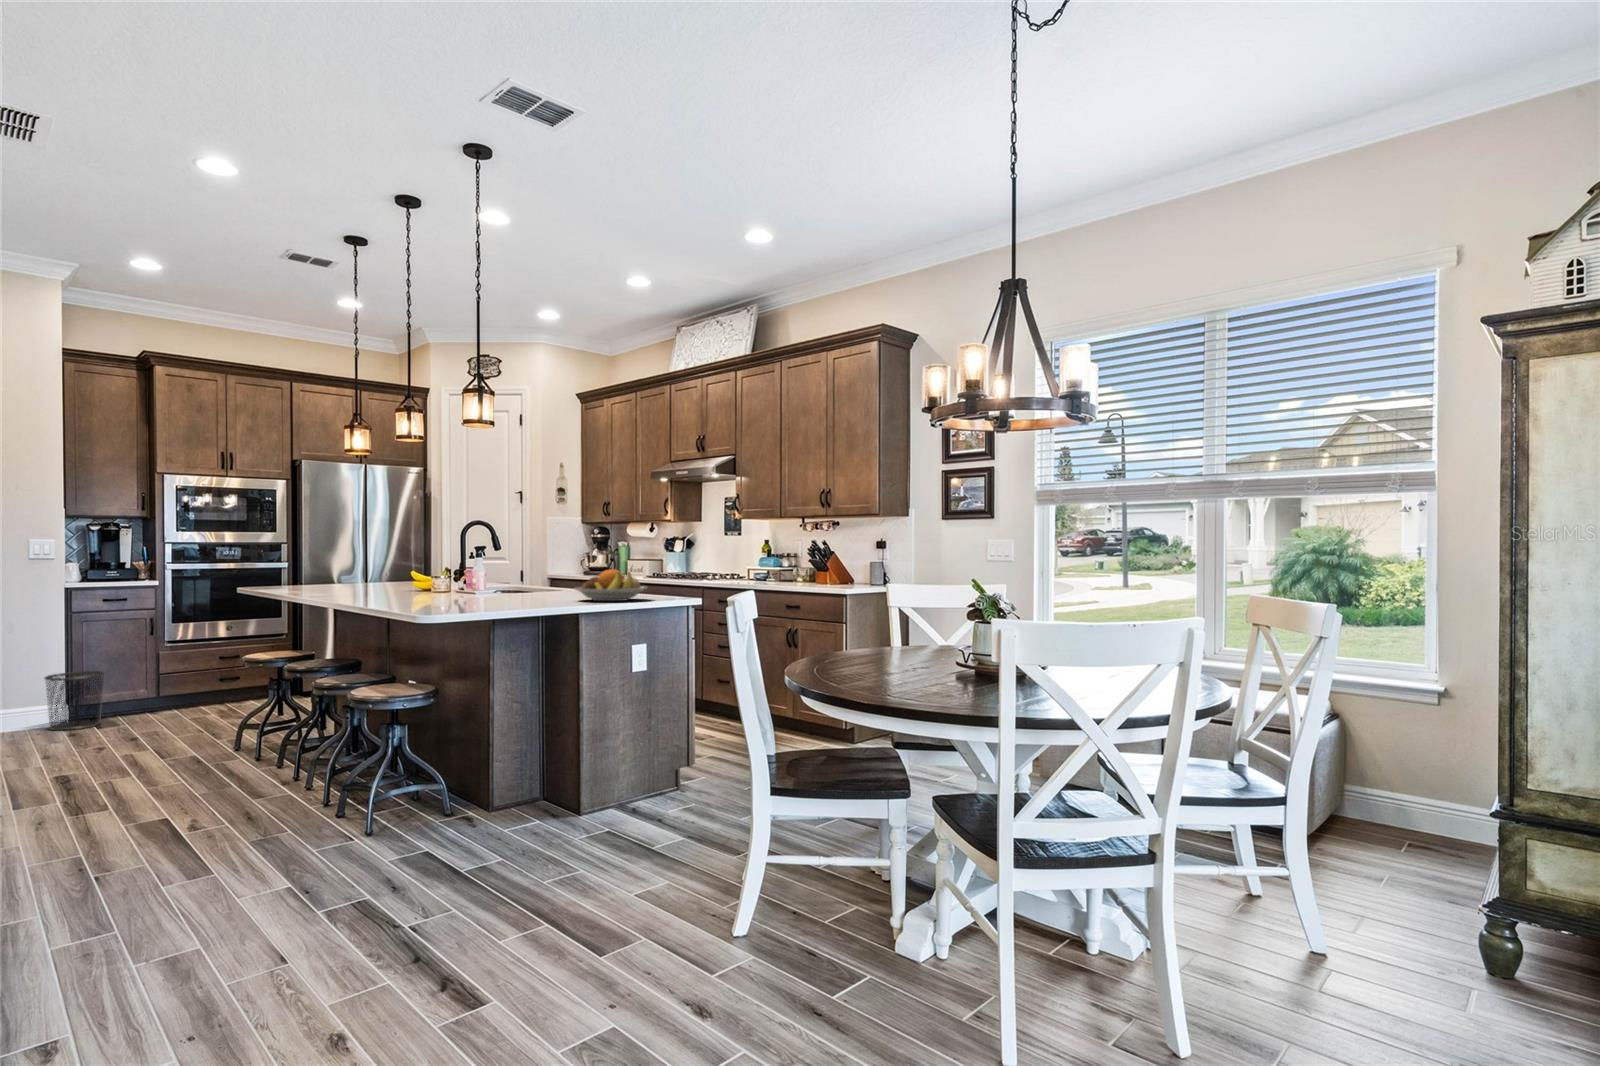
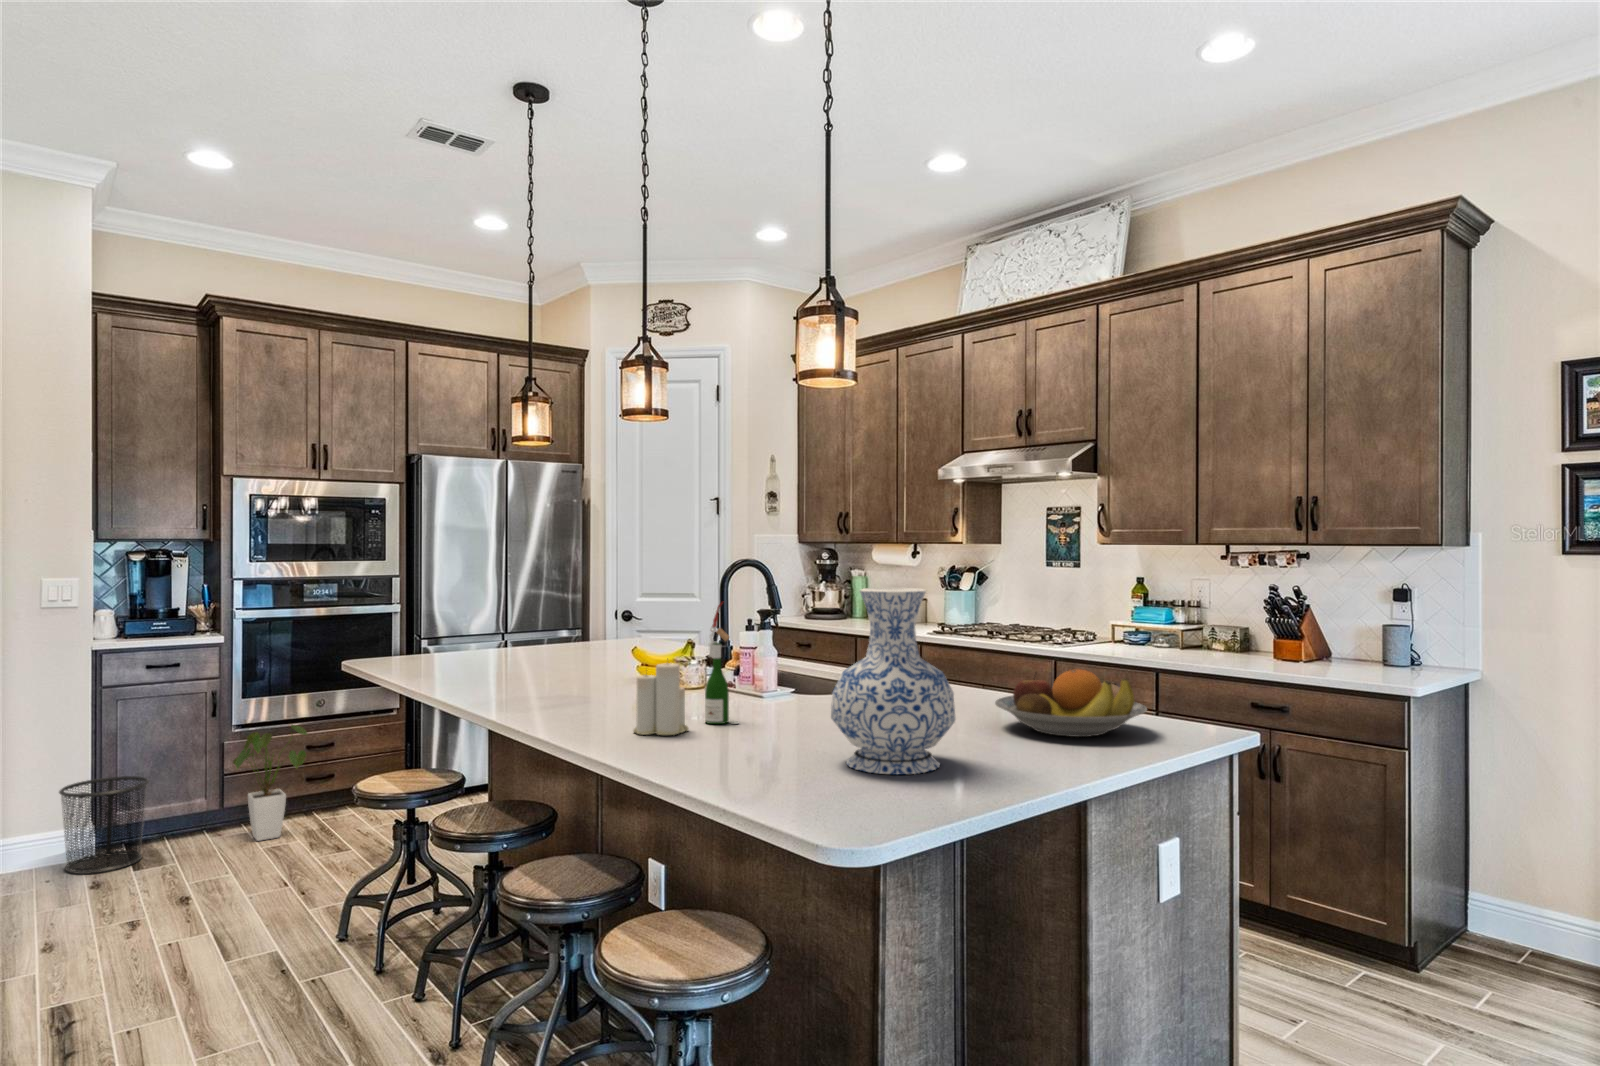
vase: none [462,524,523,607] -> present [831,588,955,775]
wine bottle: none [426,538,444,600] -> present [705,602,739,724]
candle: none [382,563,413,602] -> present [633,663,689,735]
house plant: none [165,639,220,715] -> present [233,725,307,841]

